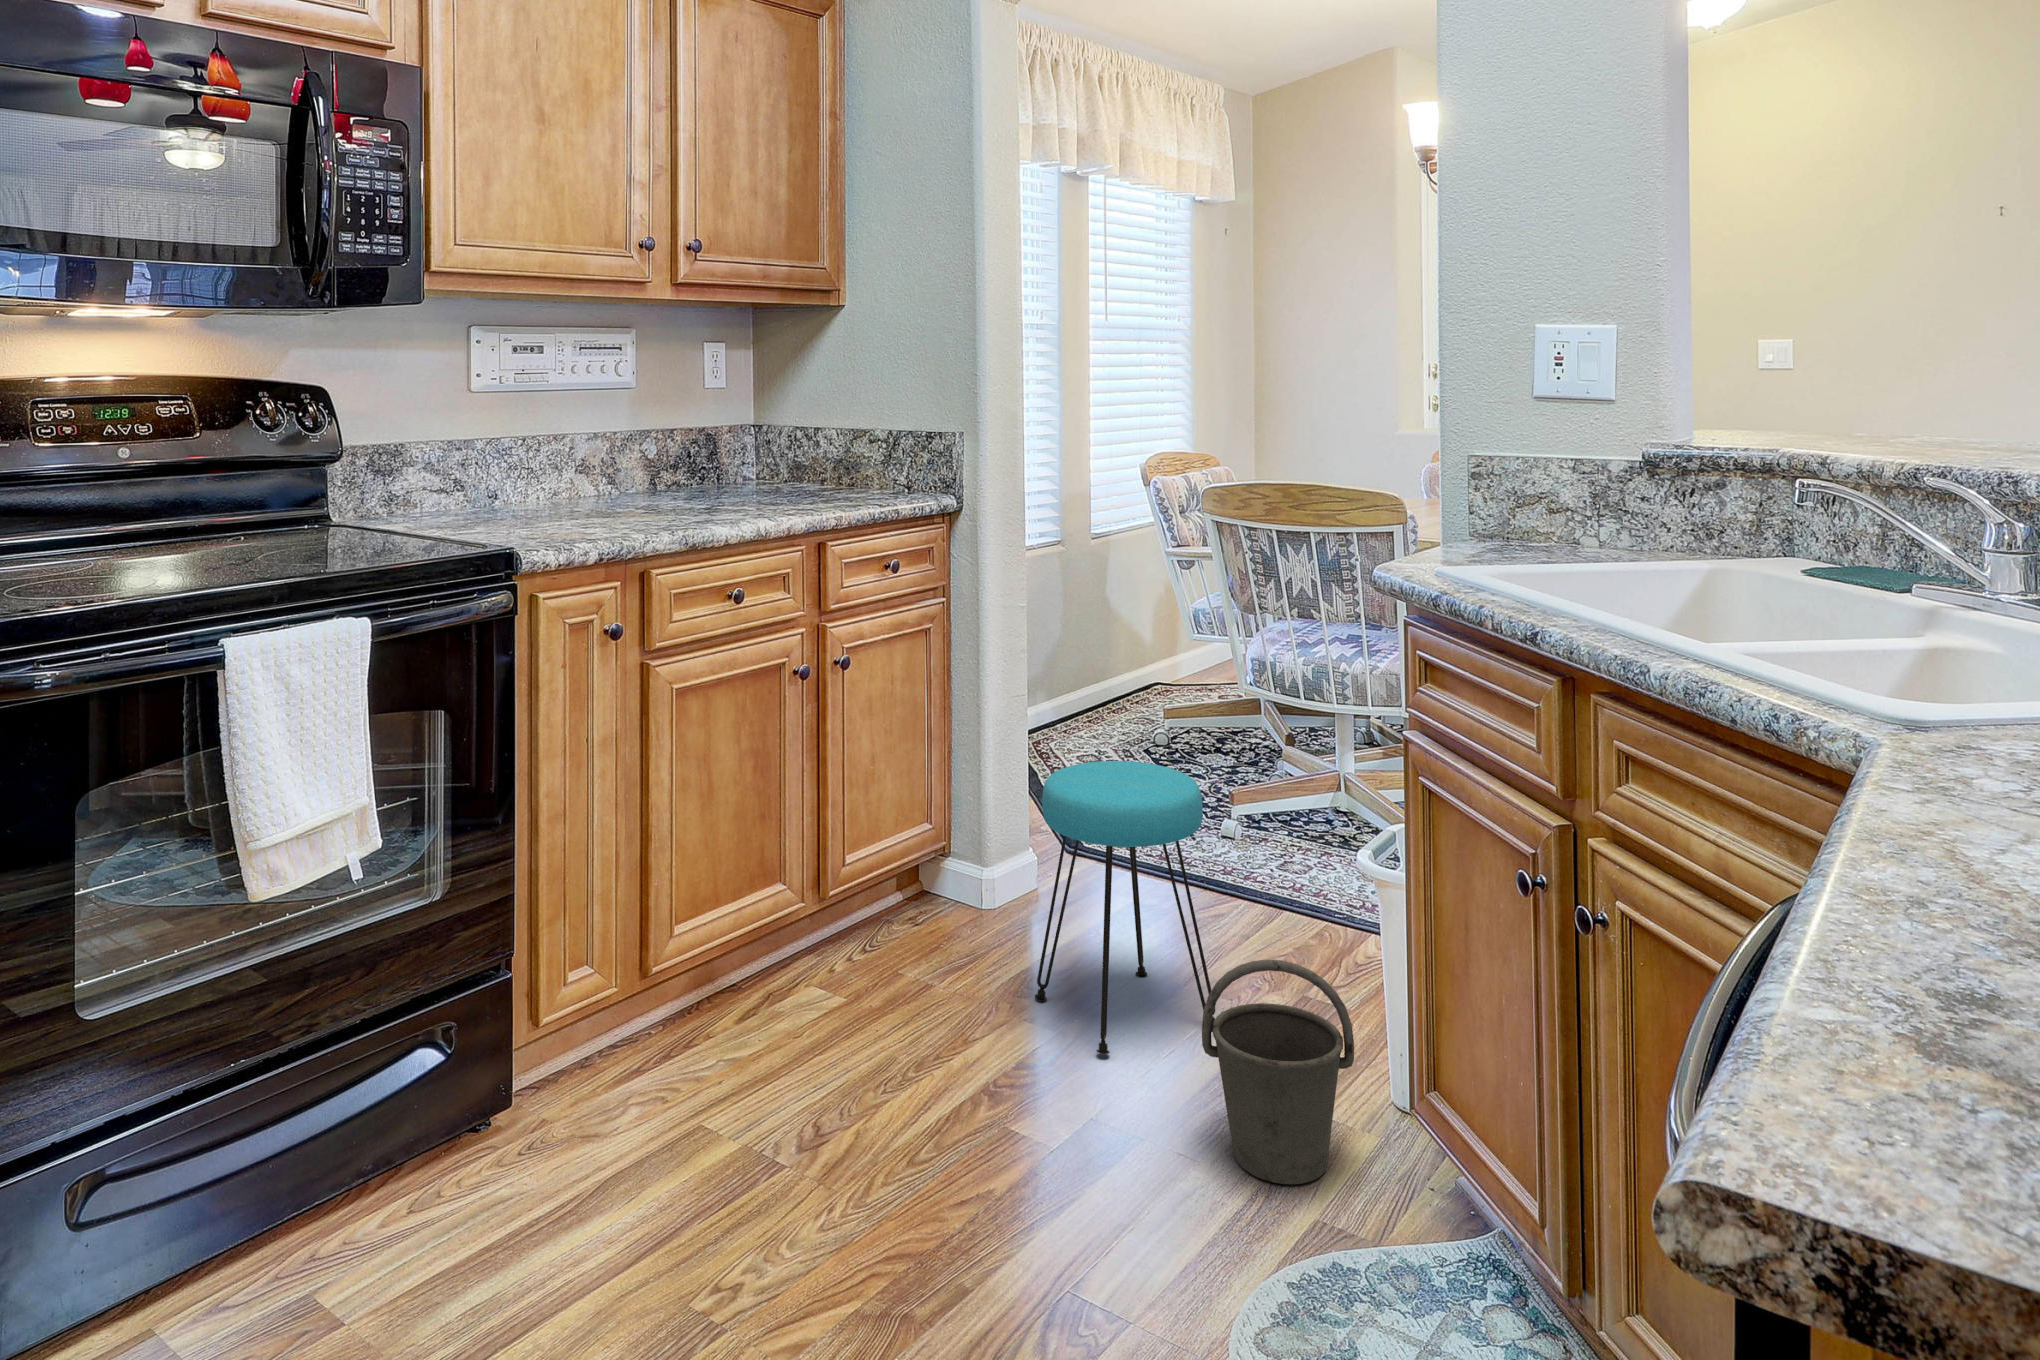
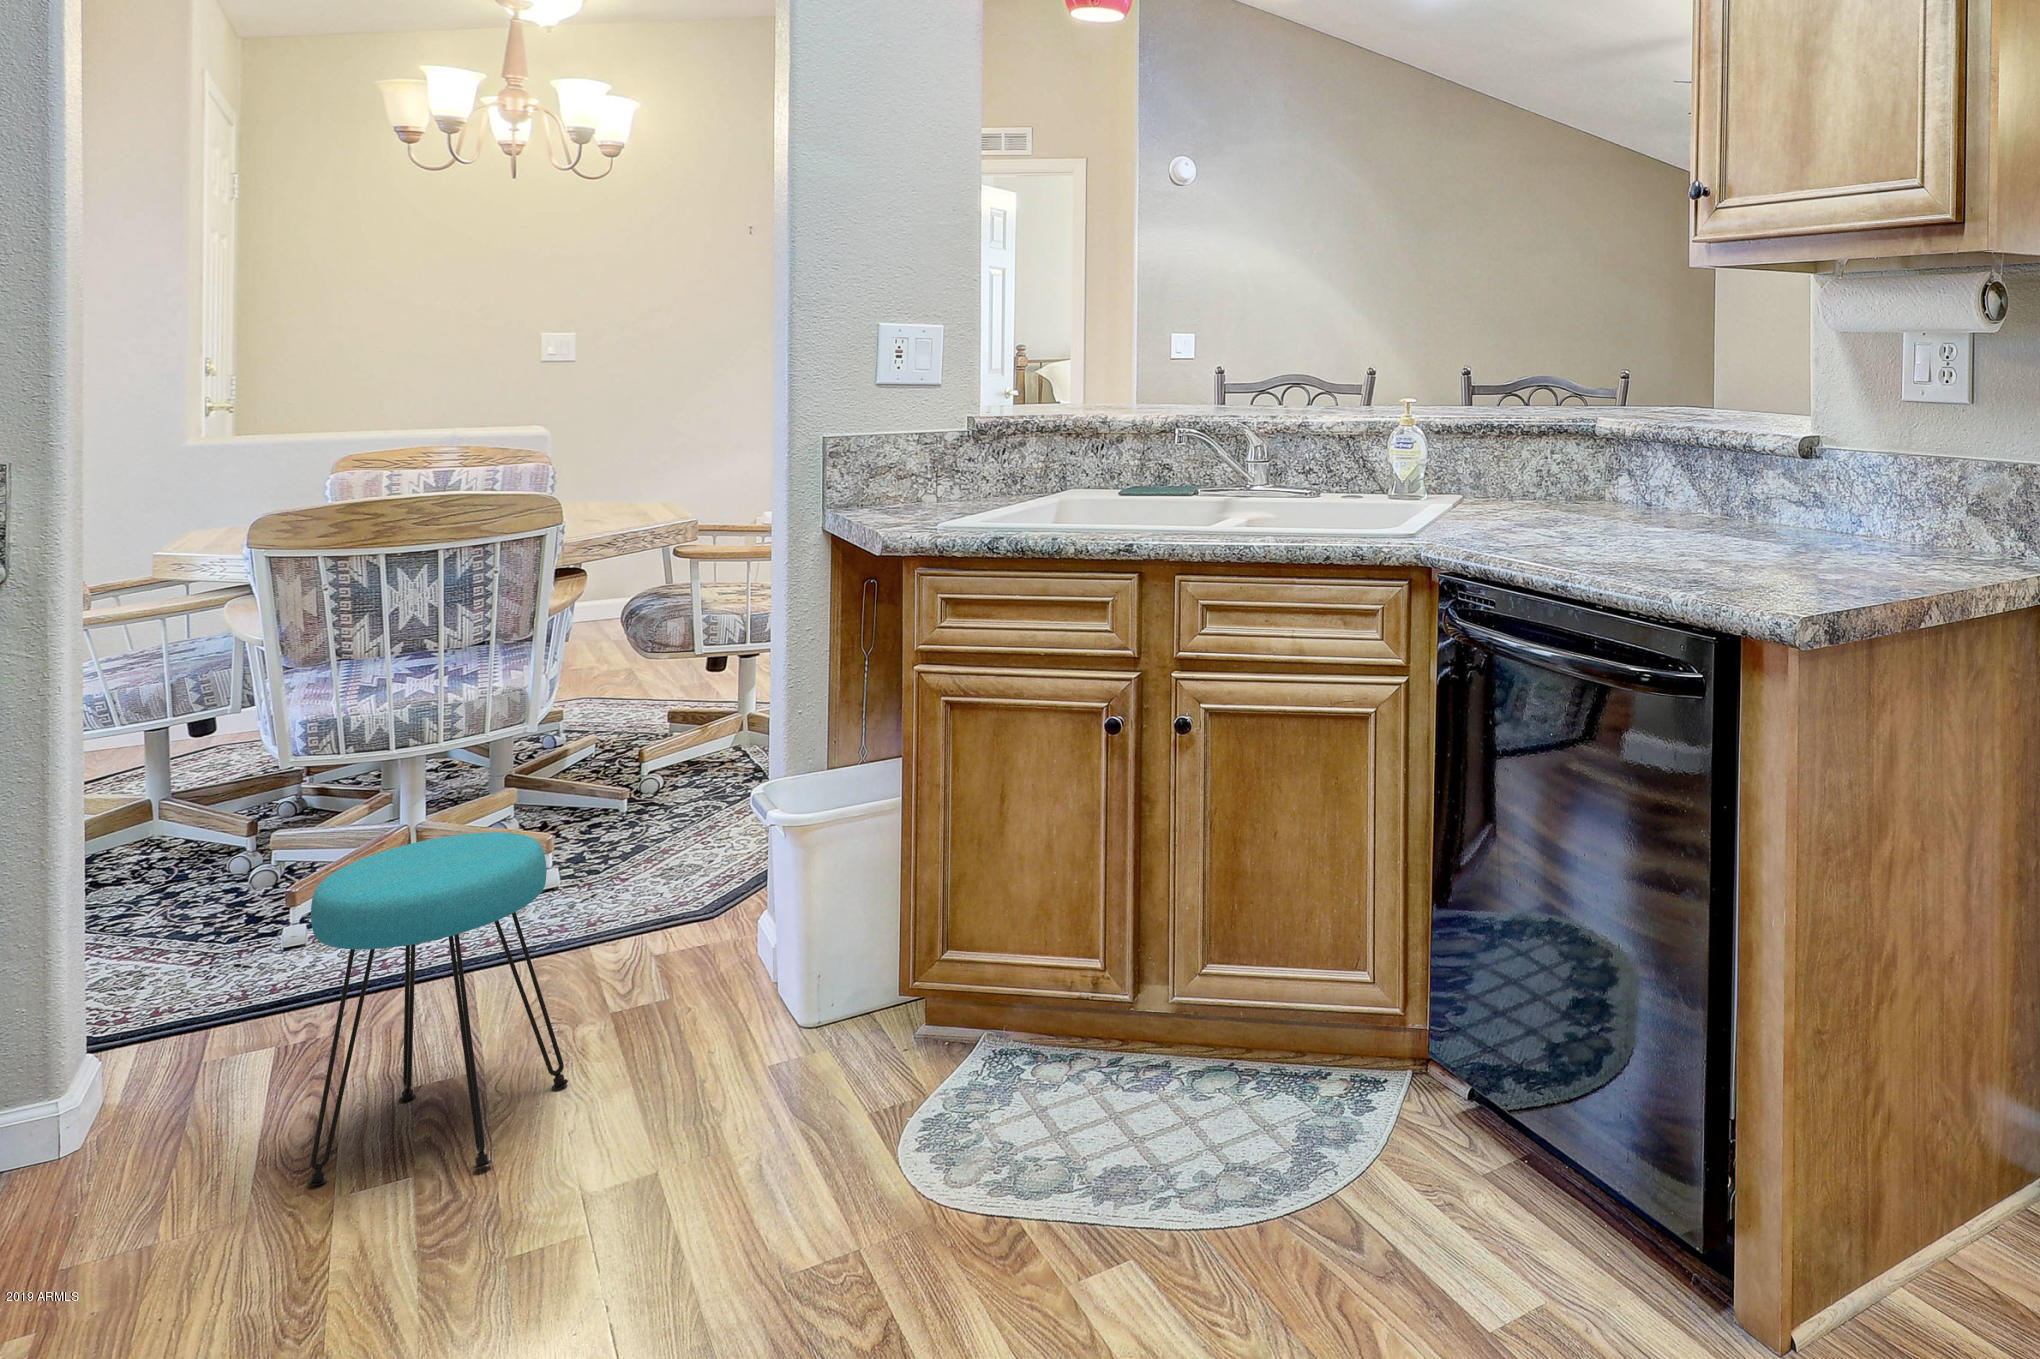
bucket: present [1202,959,1354,1184] -> none [687,928,822,1139]

